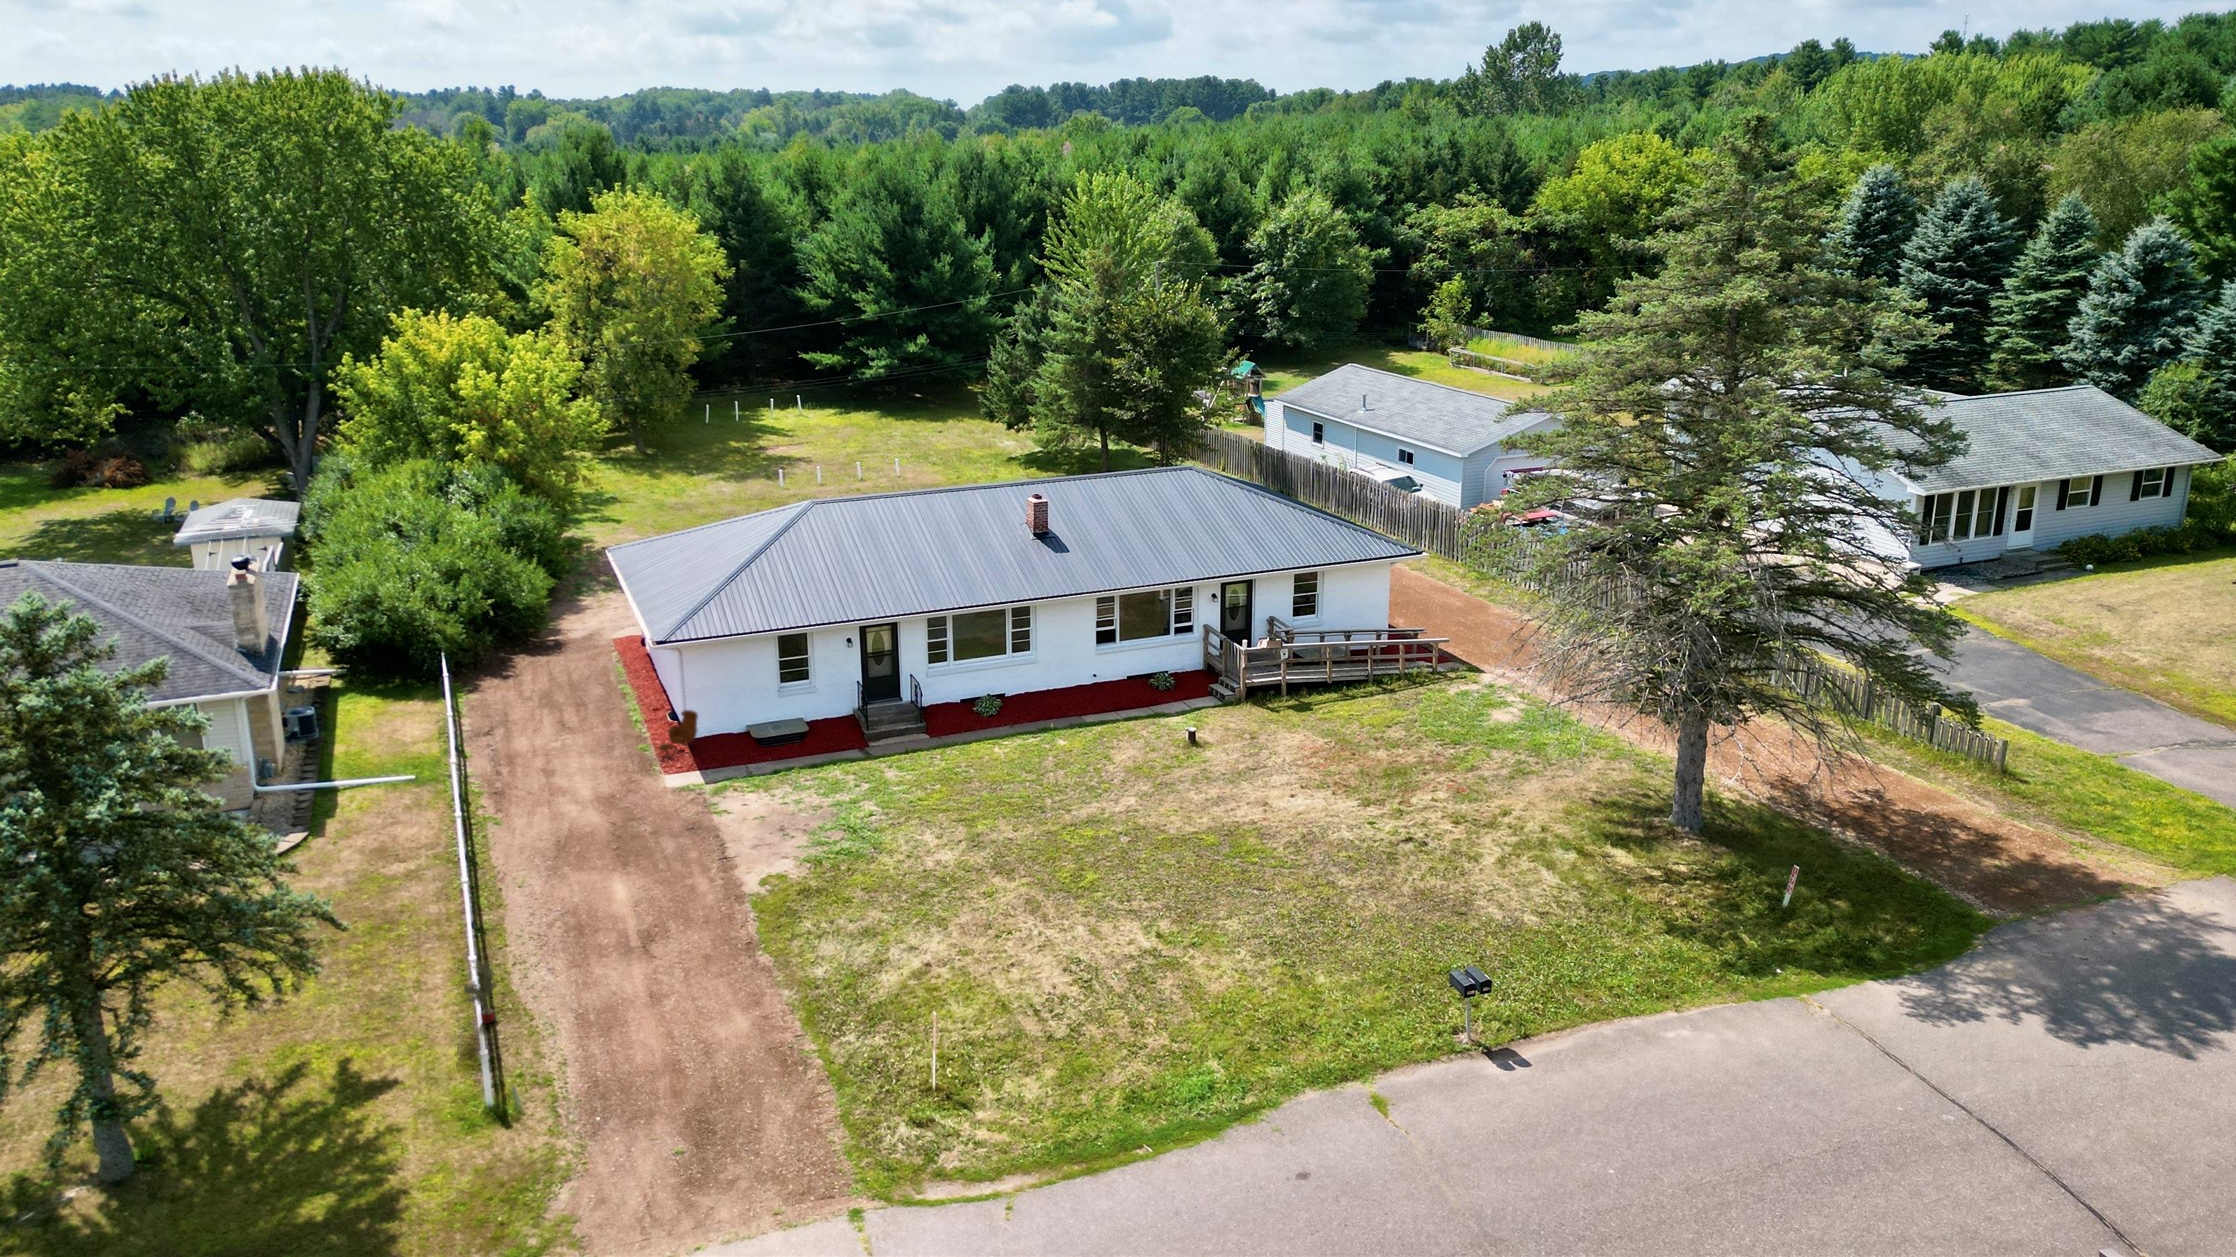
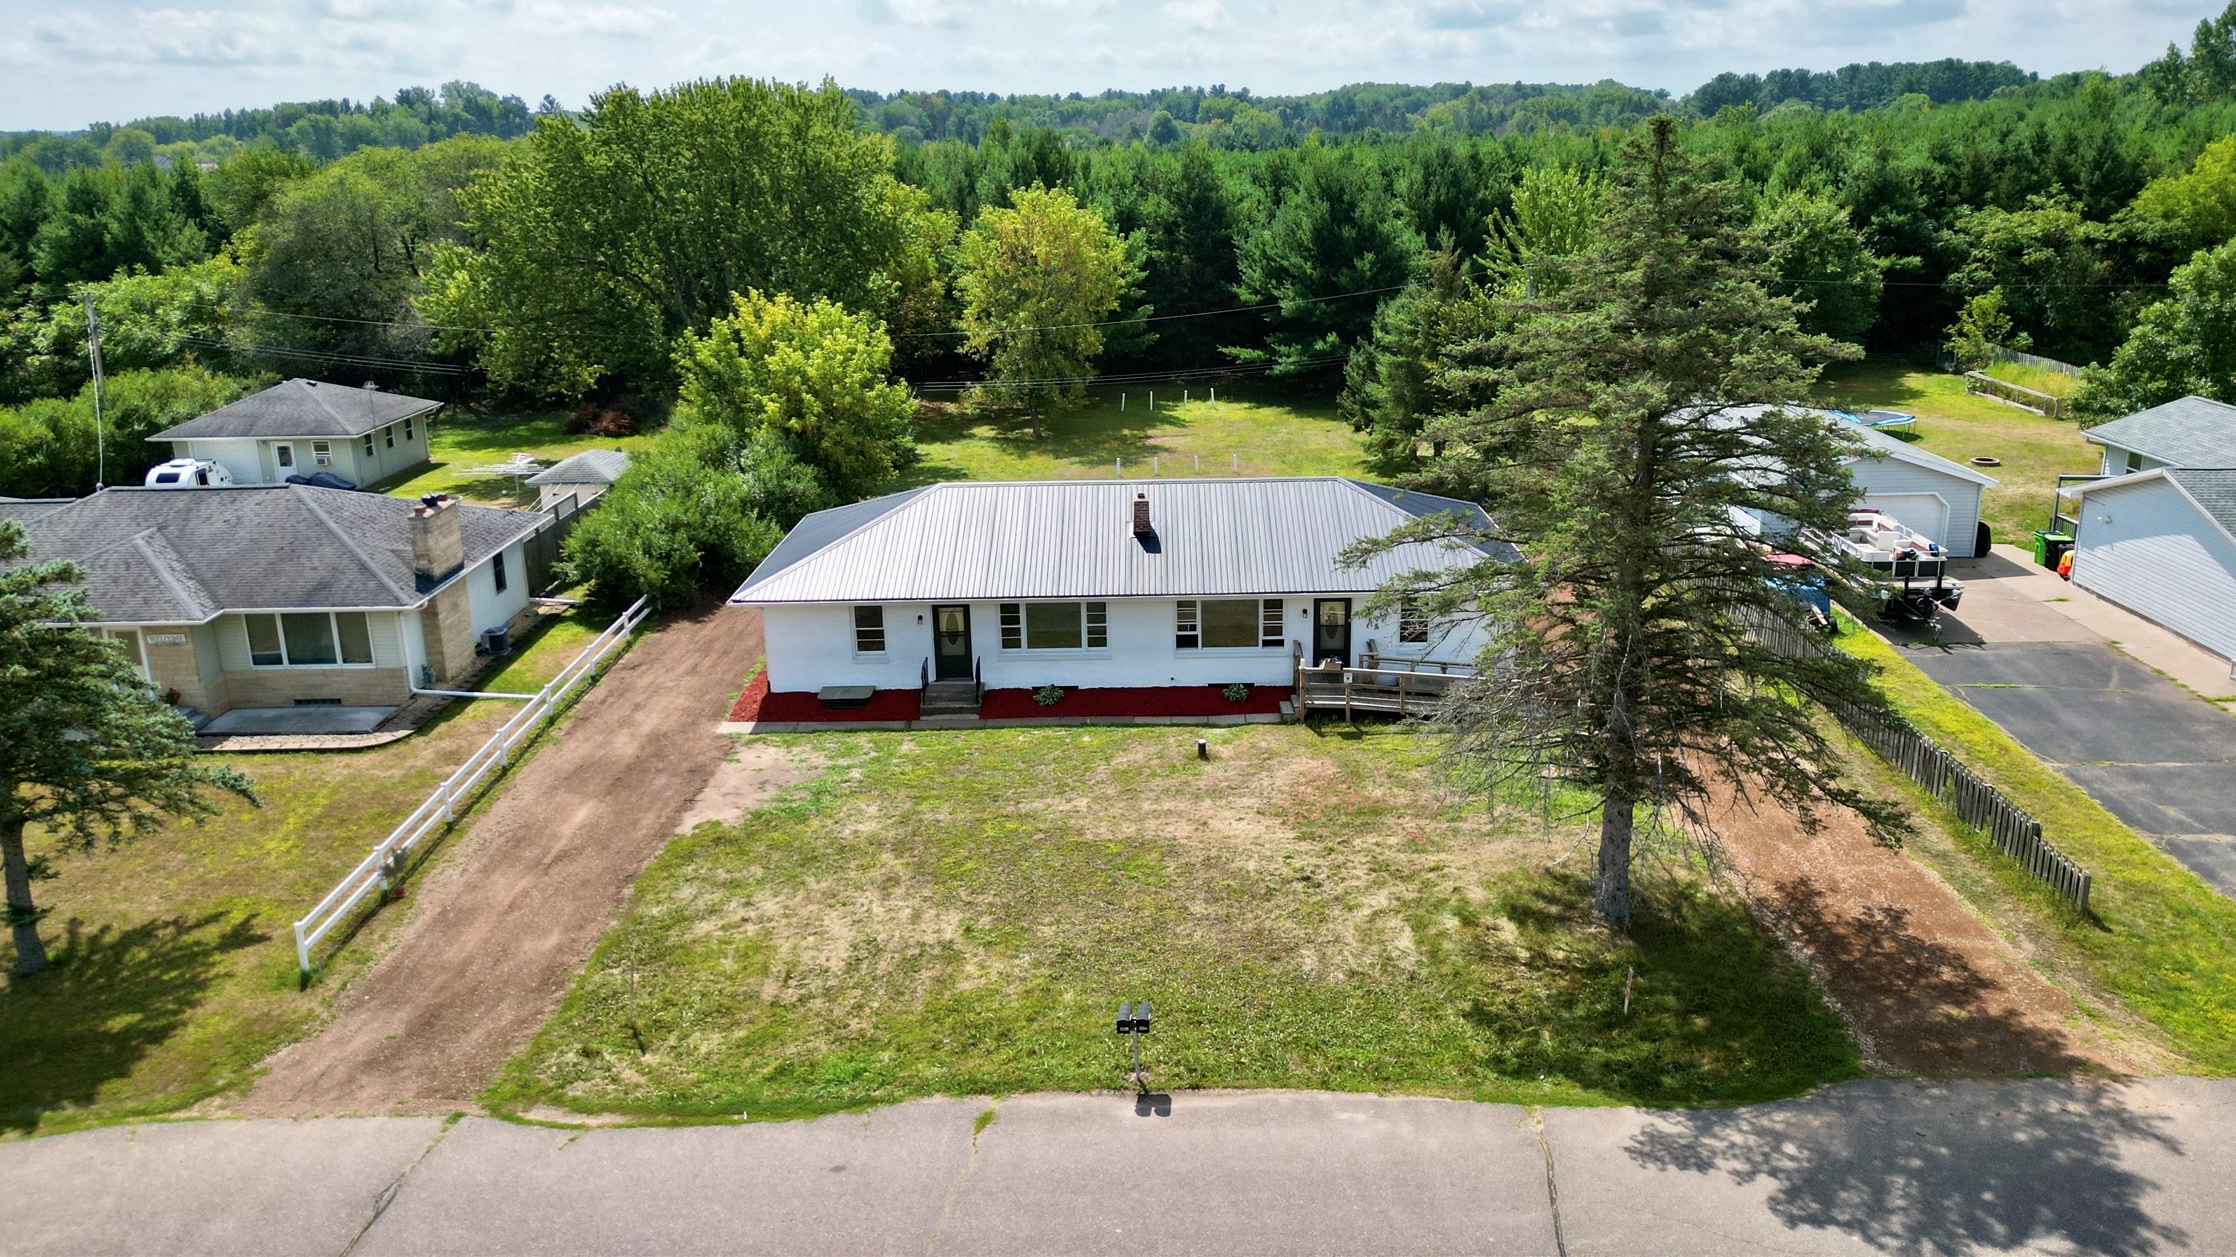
lounge chair: present [659,710,698,758] -> none [738,665,780,708]

